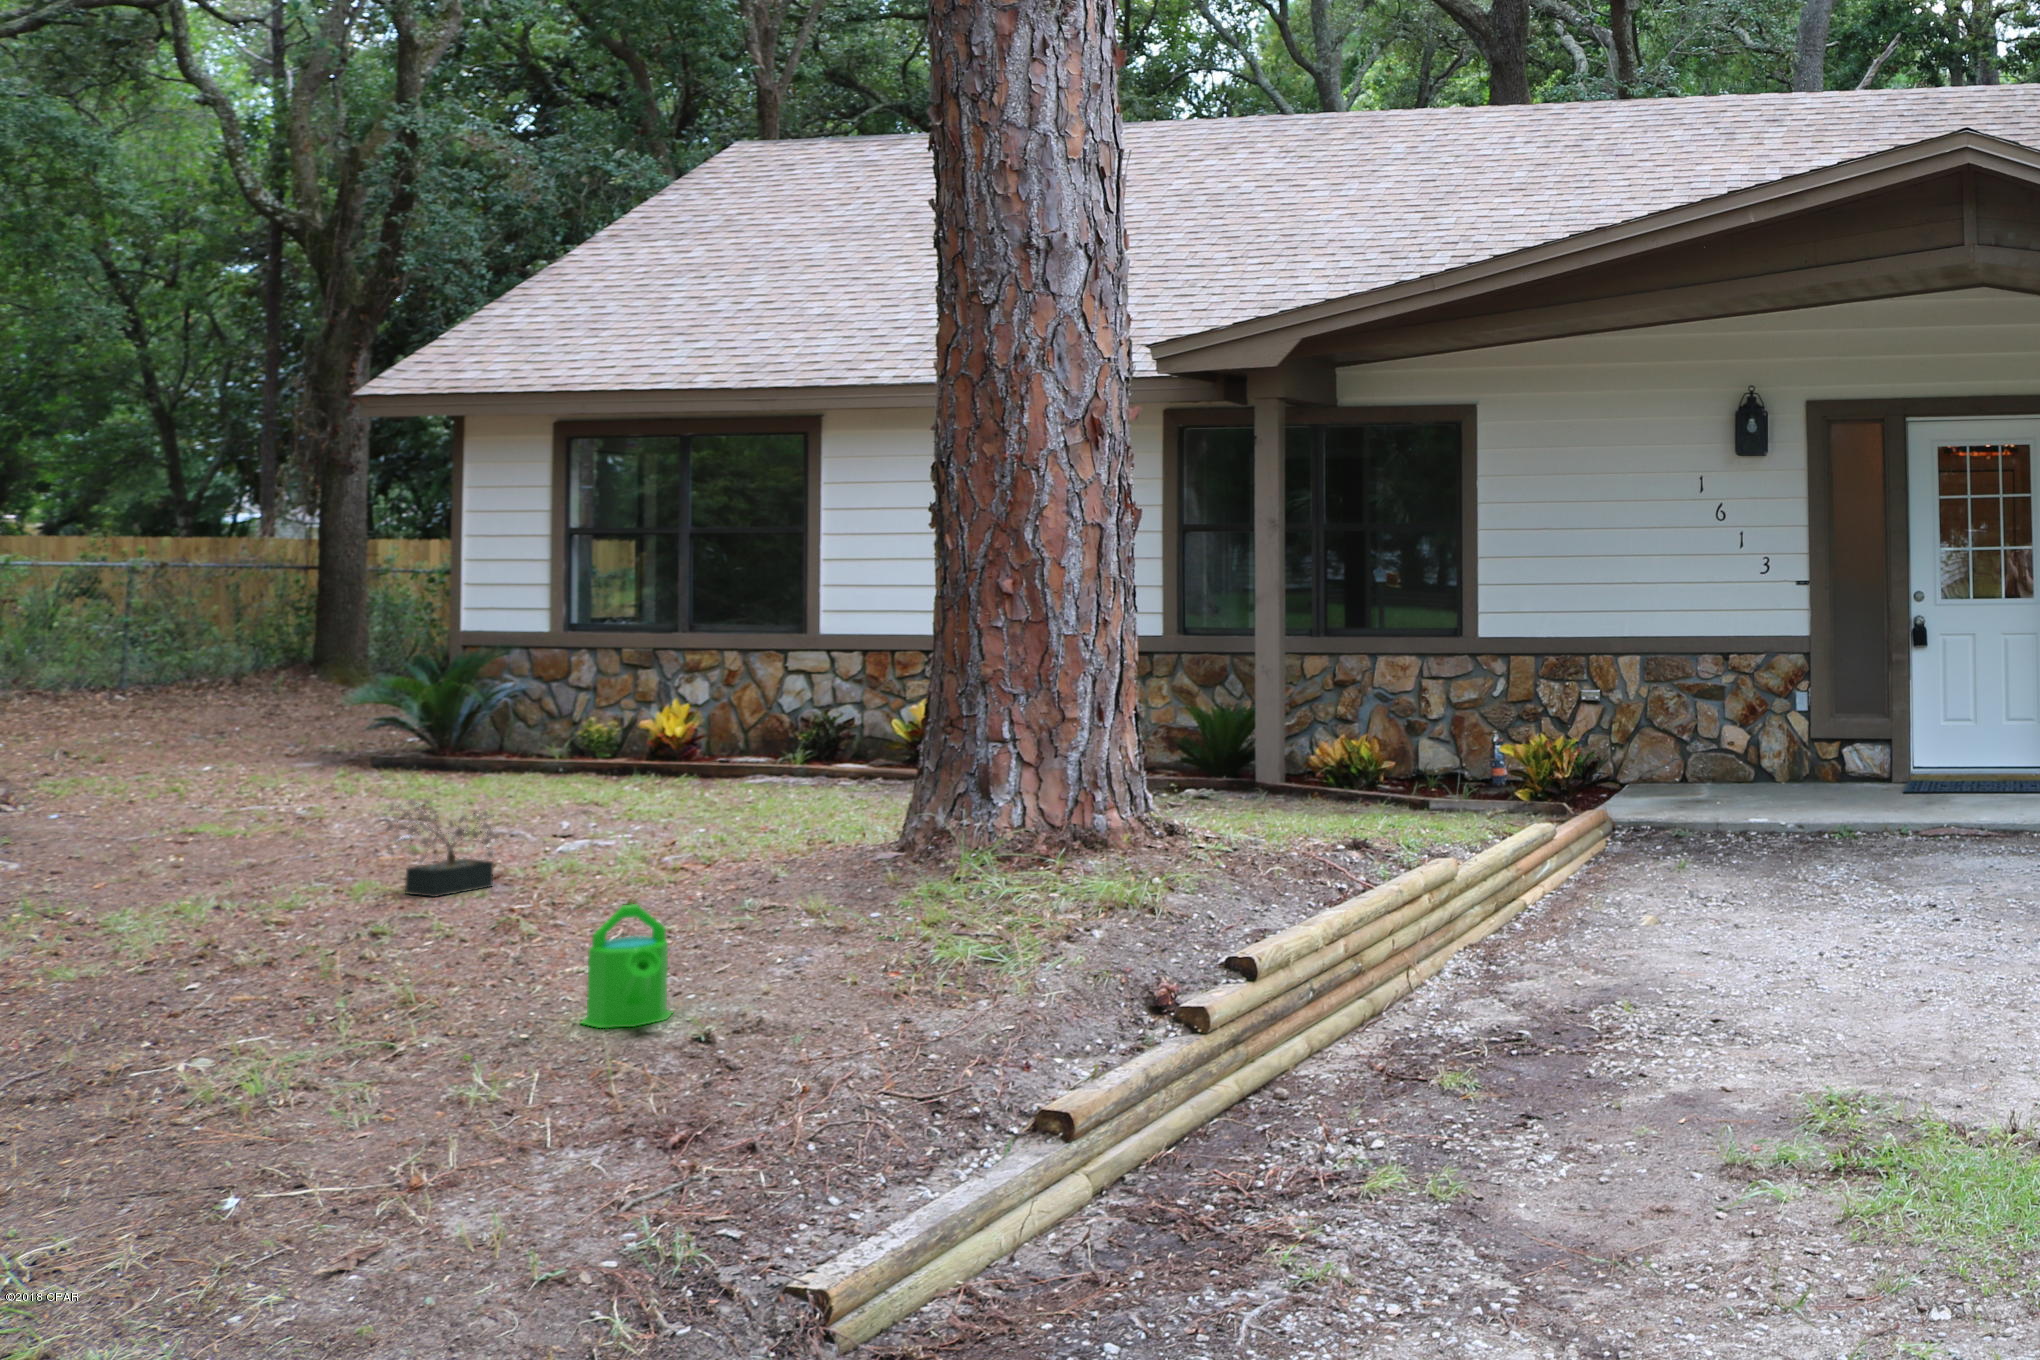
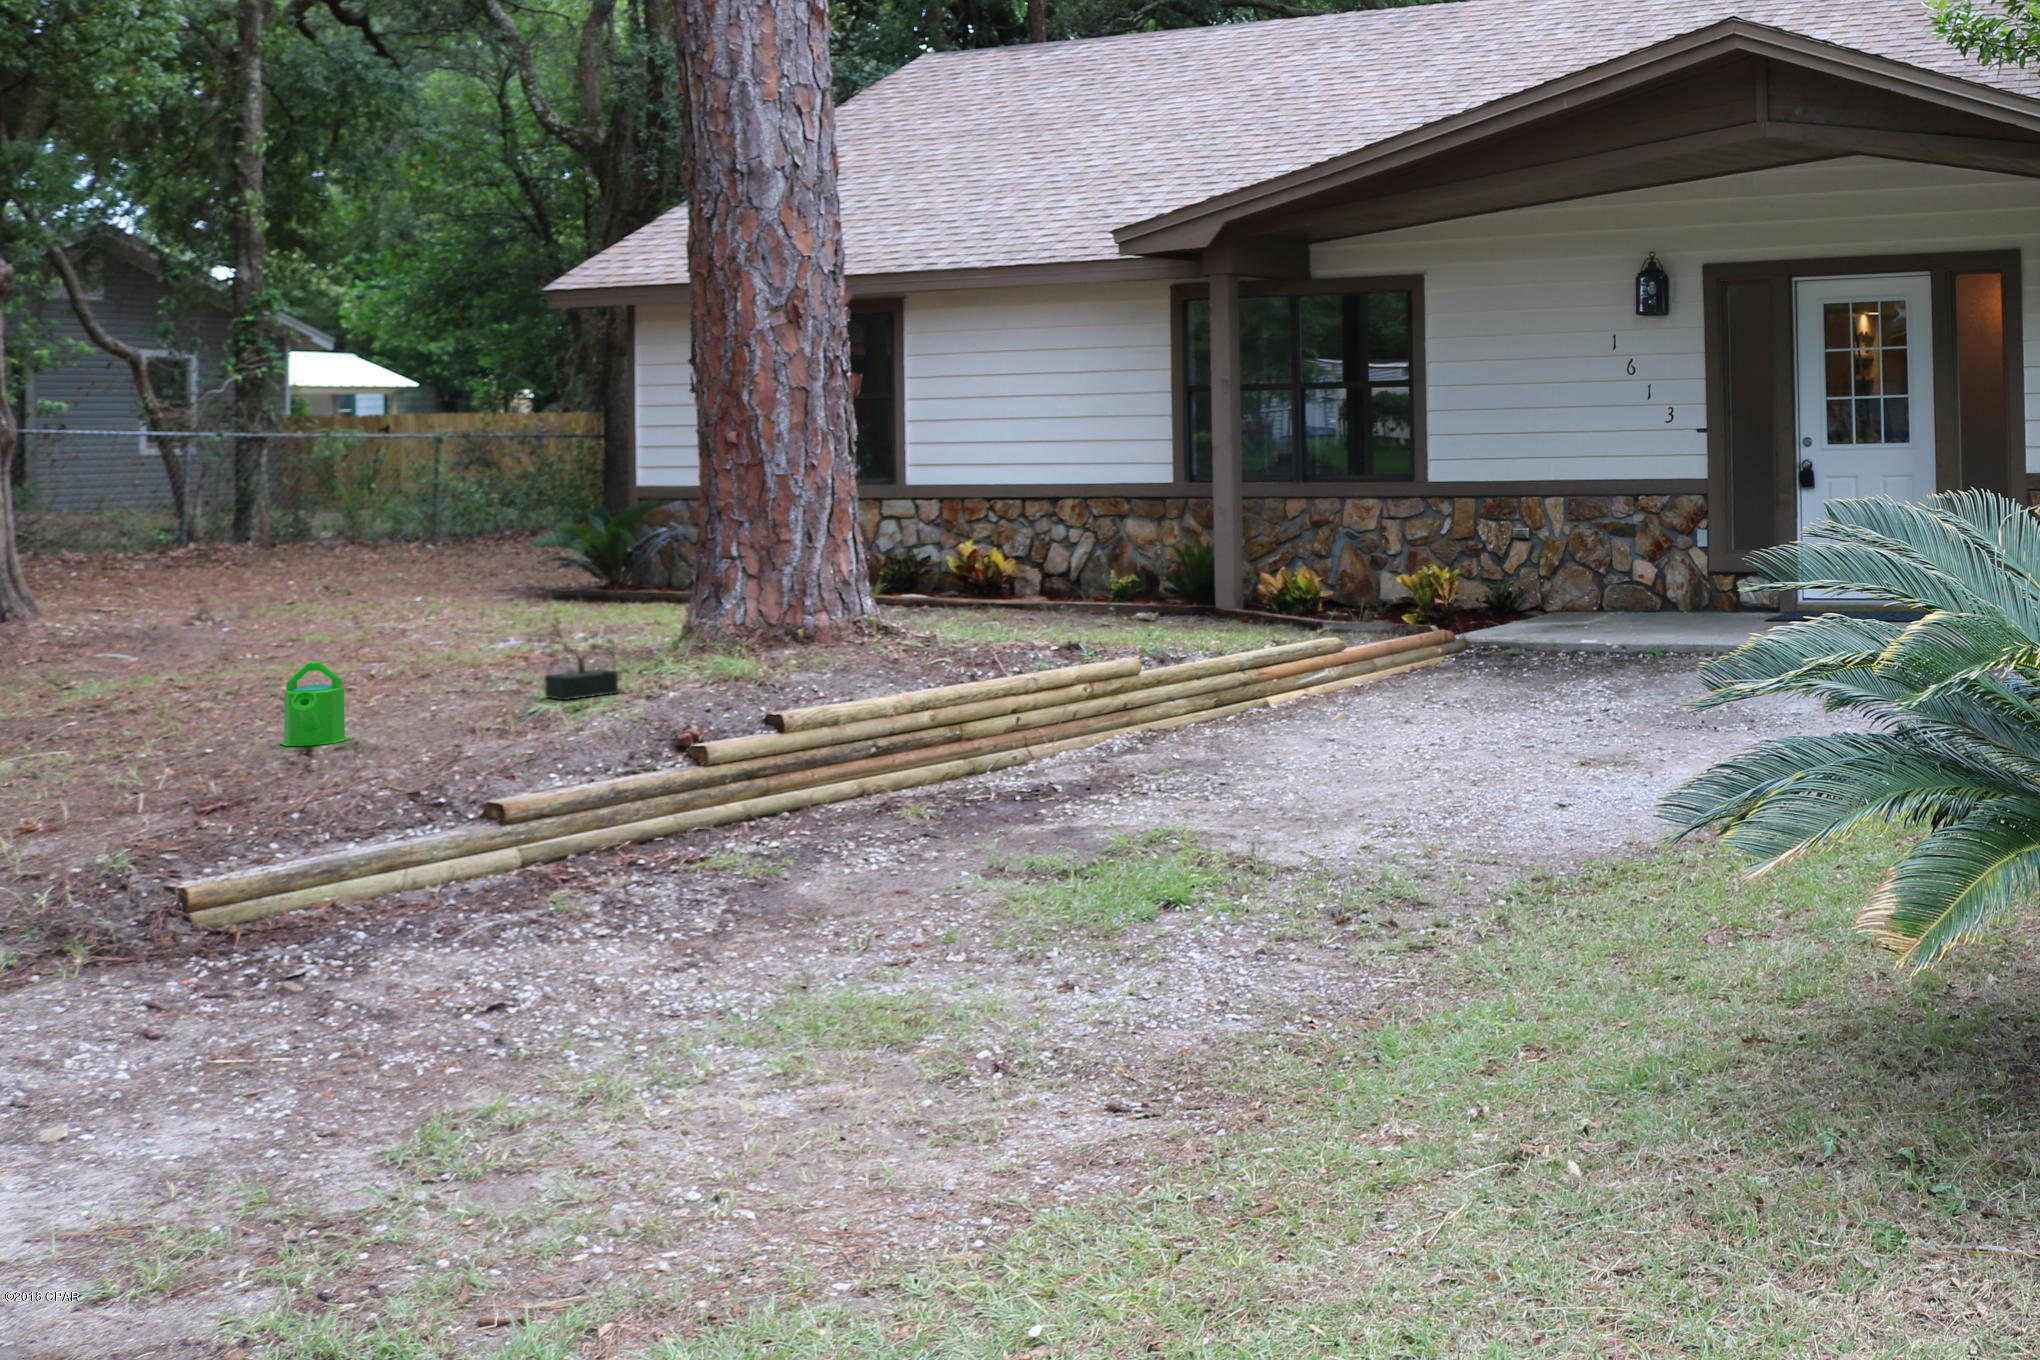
decorative plant: present [386,800,500,897] -> present [525,617,625,700]

